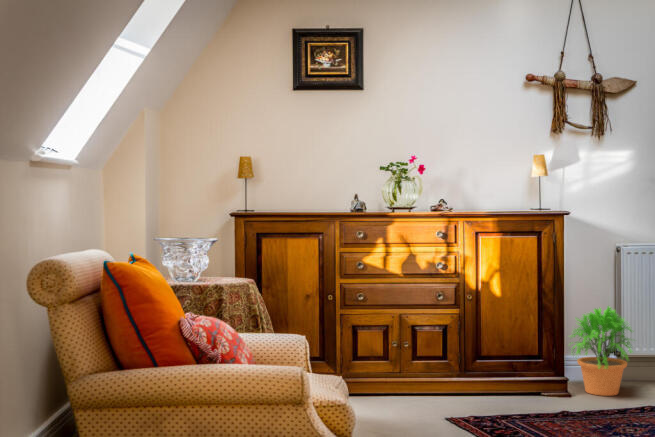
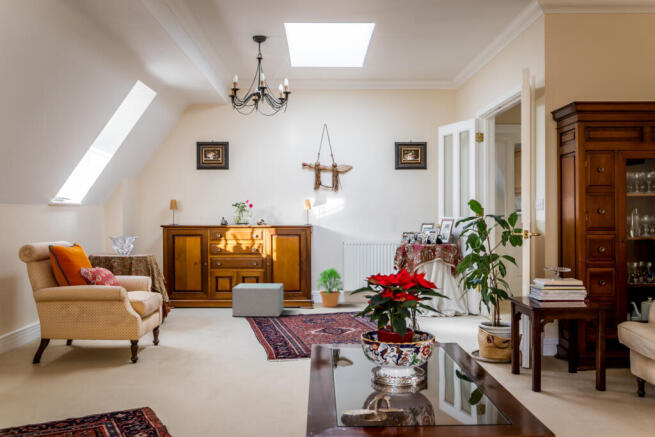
storage box: none [409,342,522,426] -> present [232,283,283,316]

